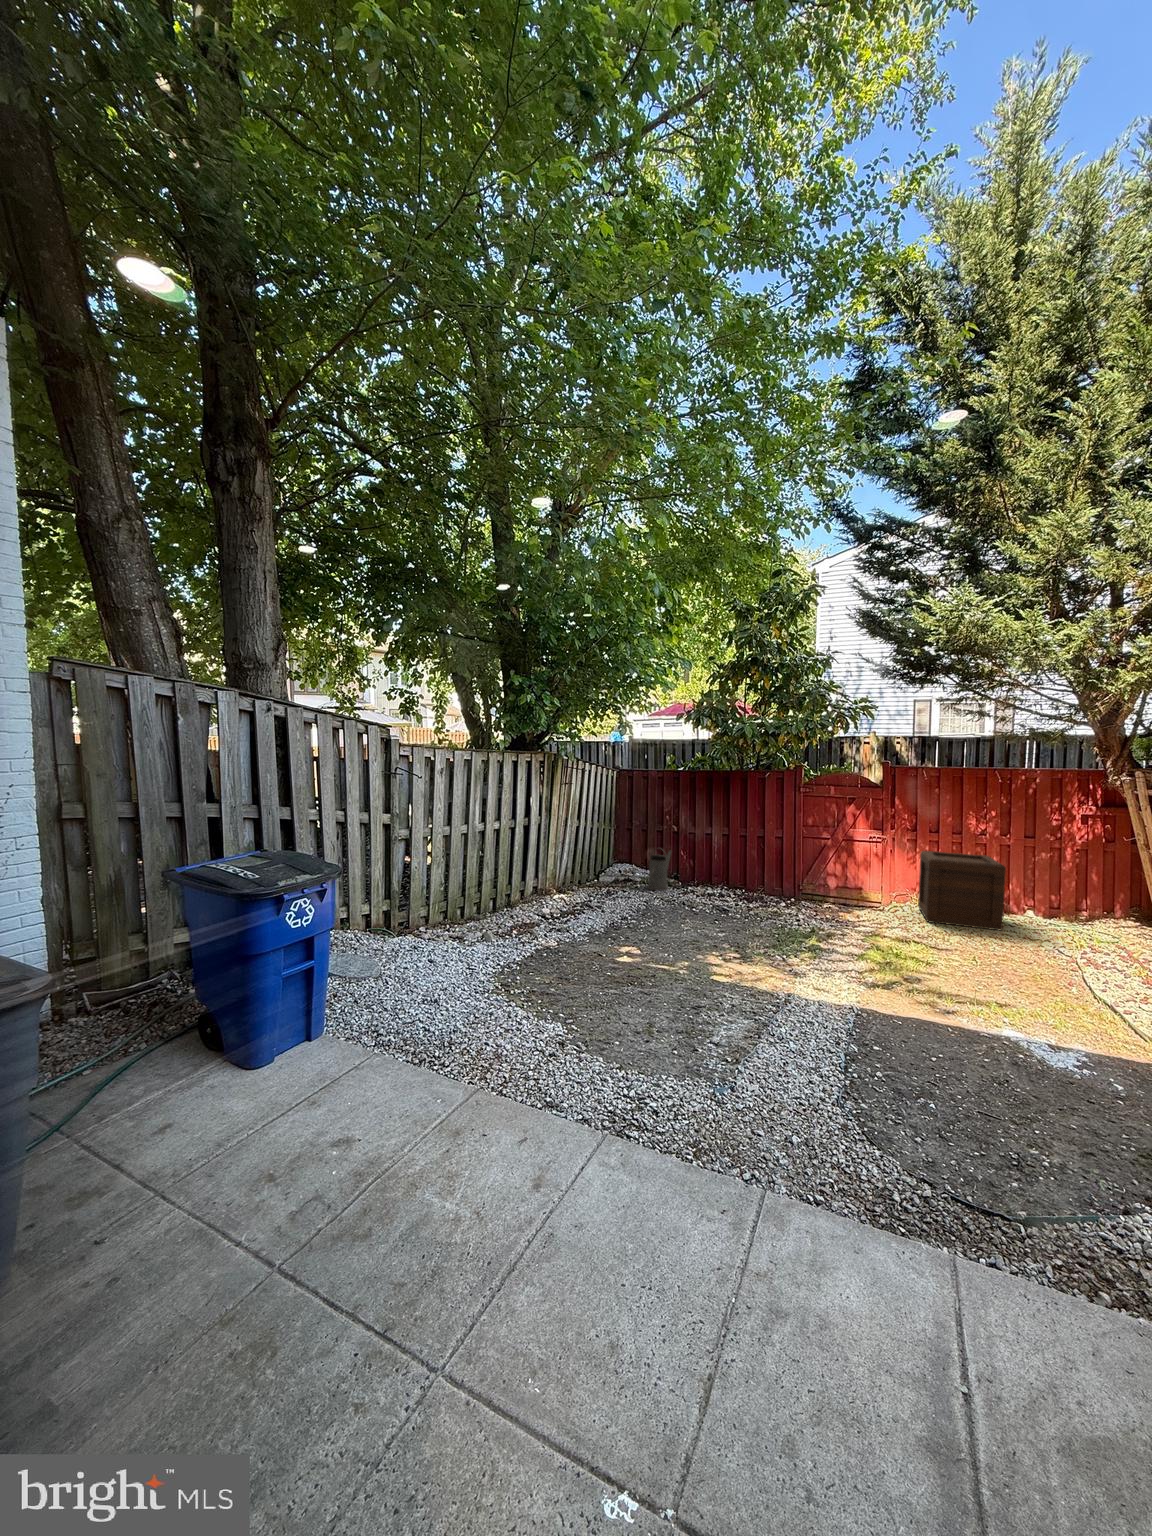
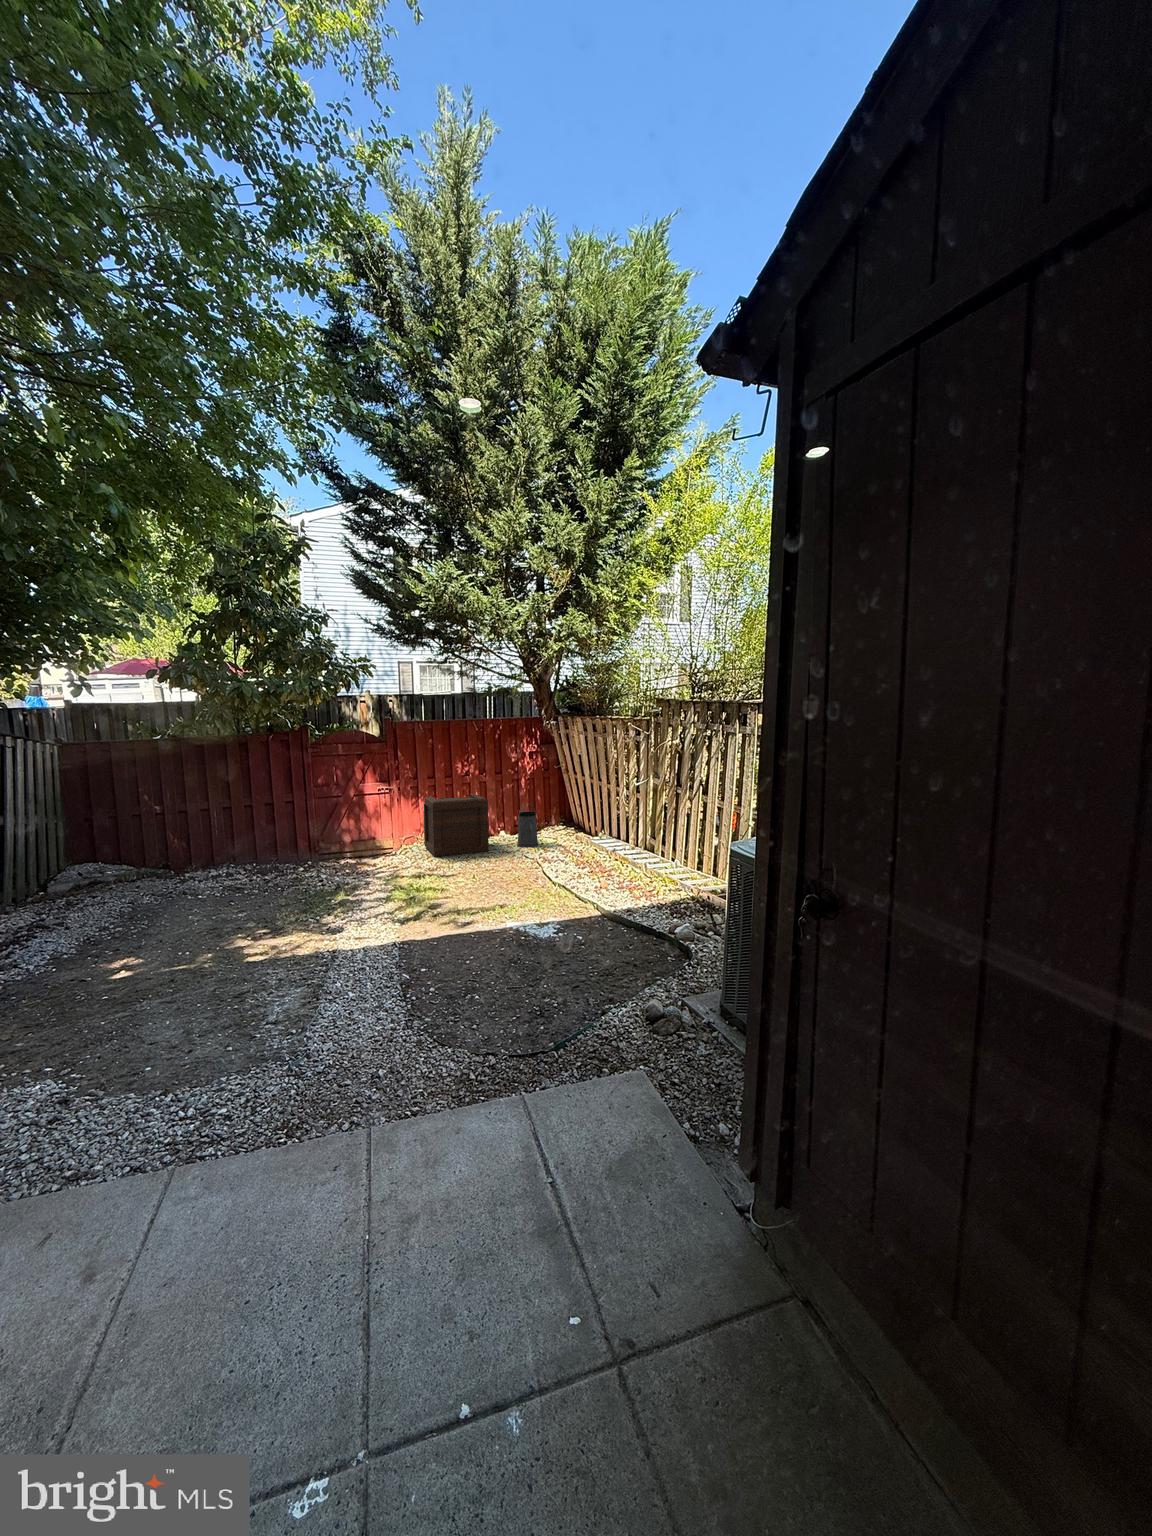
watering can: present [647,851,671,891] -> present [517,804,539,848]

